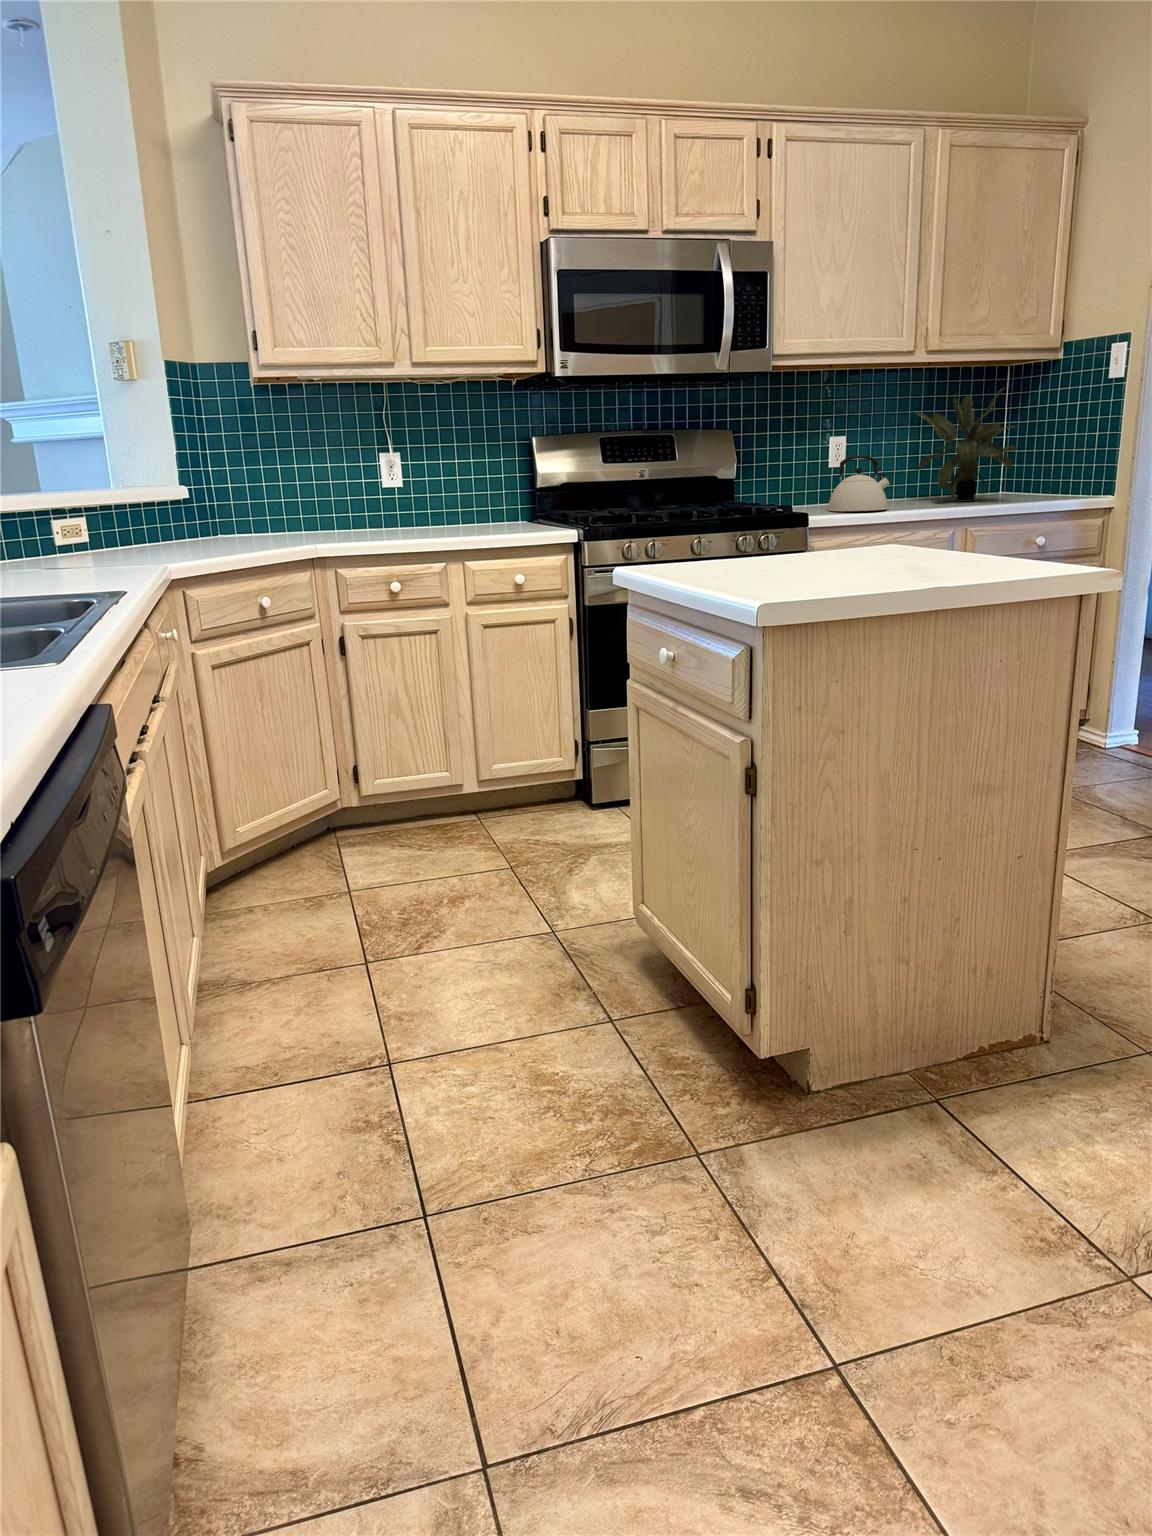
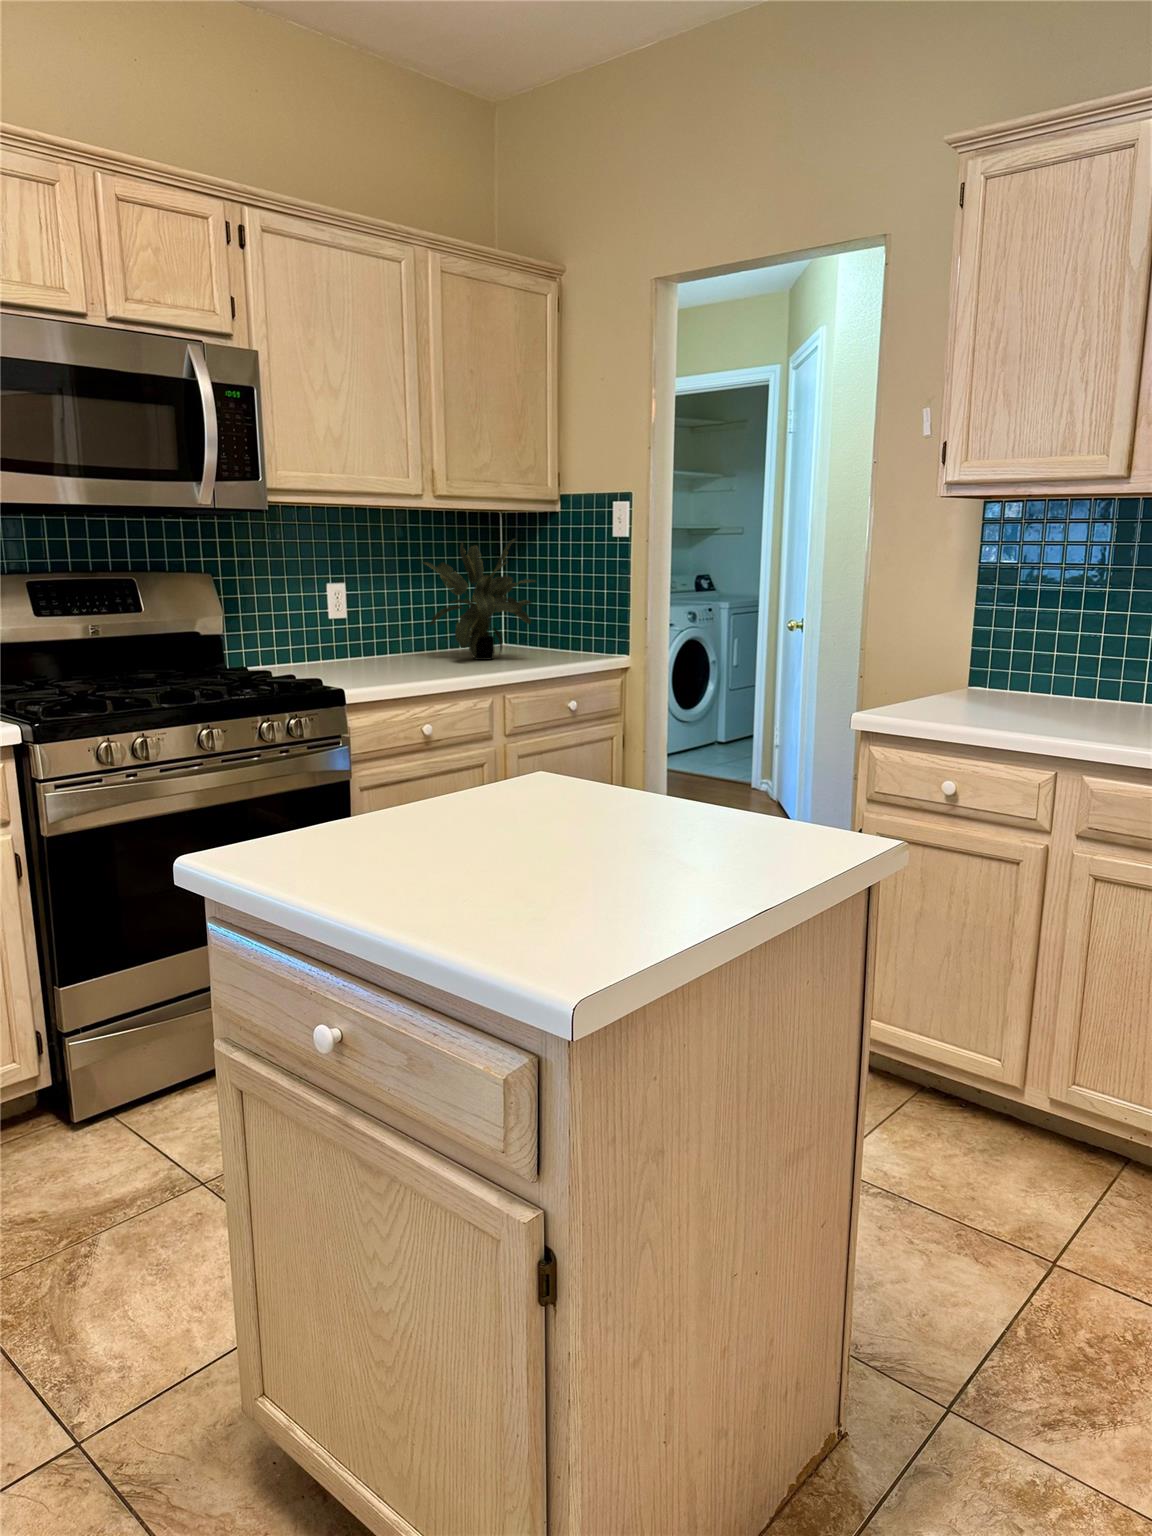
kettle: present [828,456,891,511] -> none [344,612,414,677]

